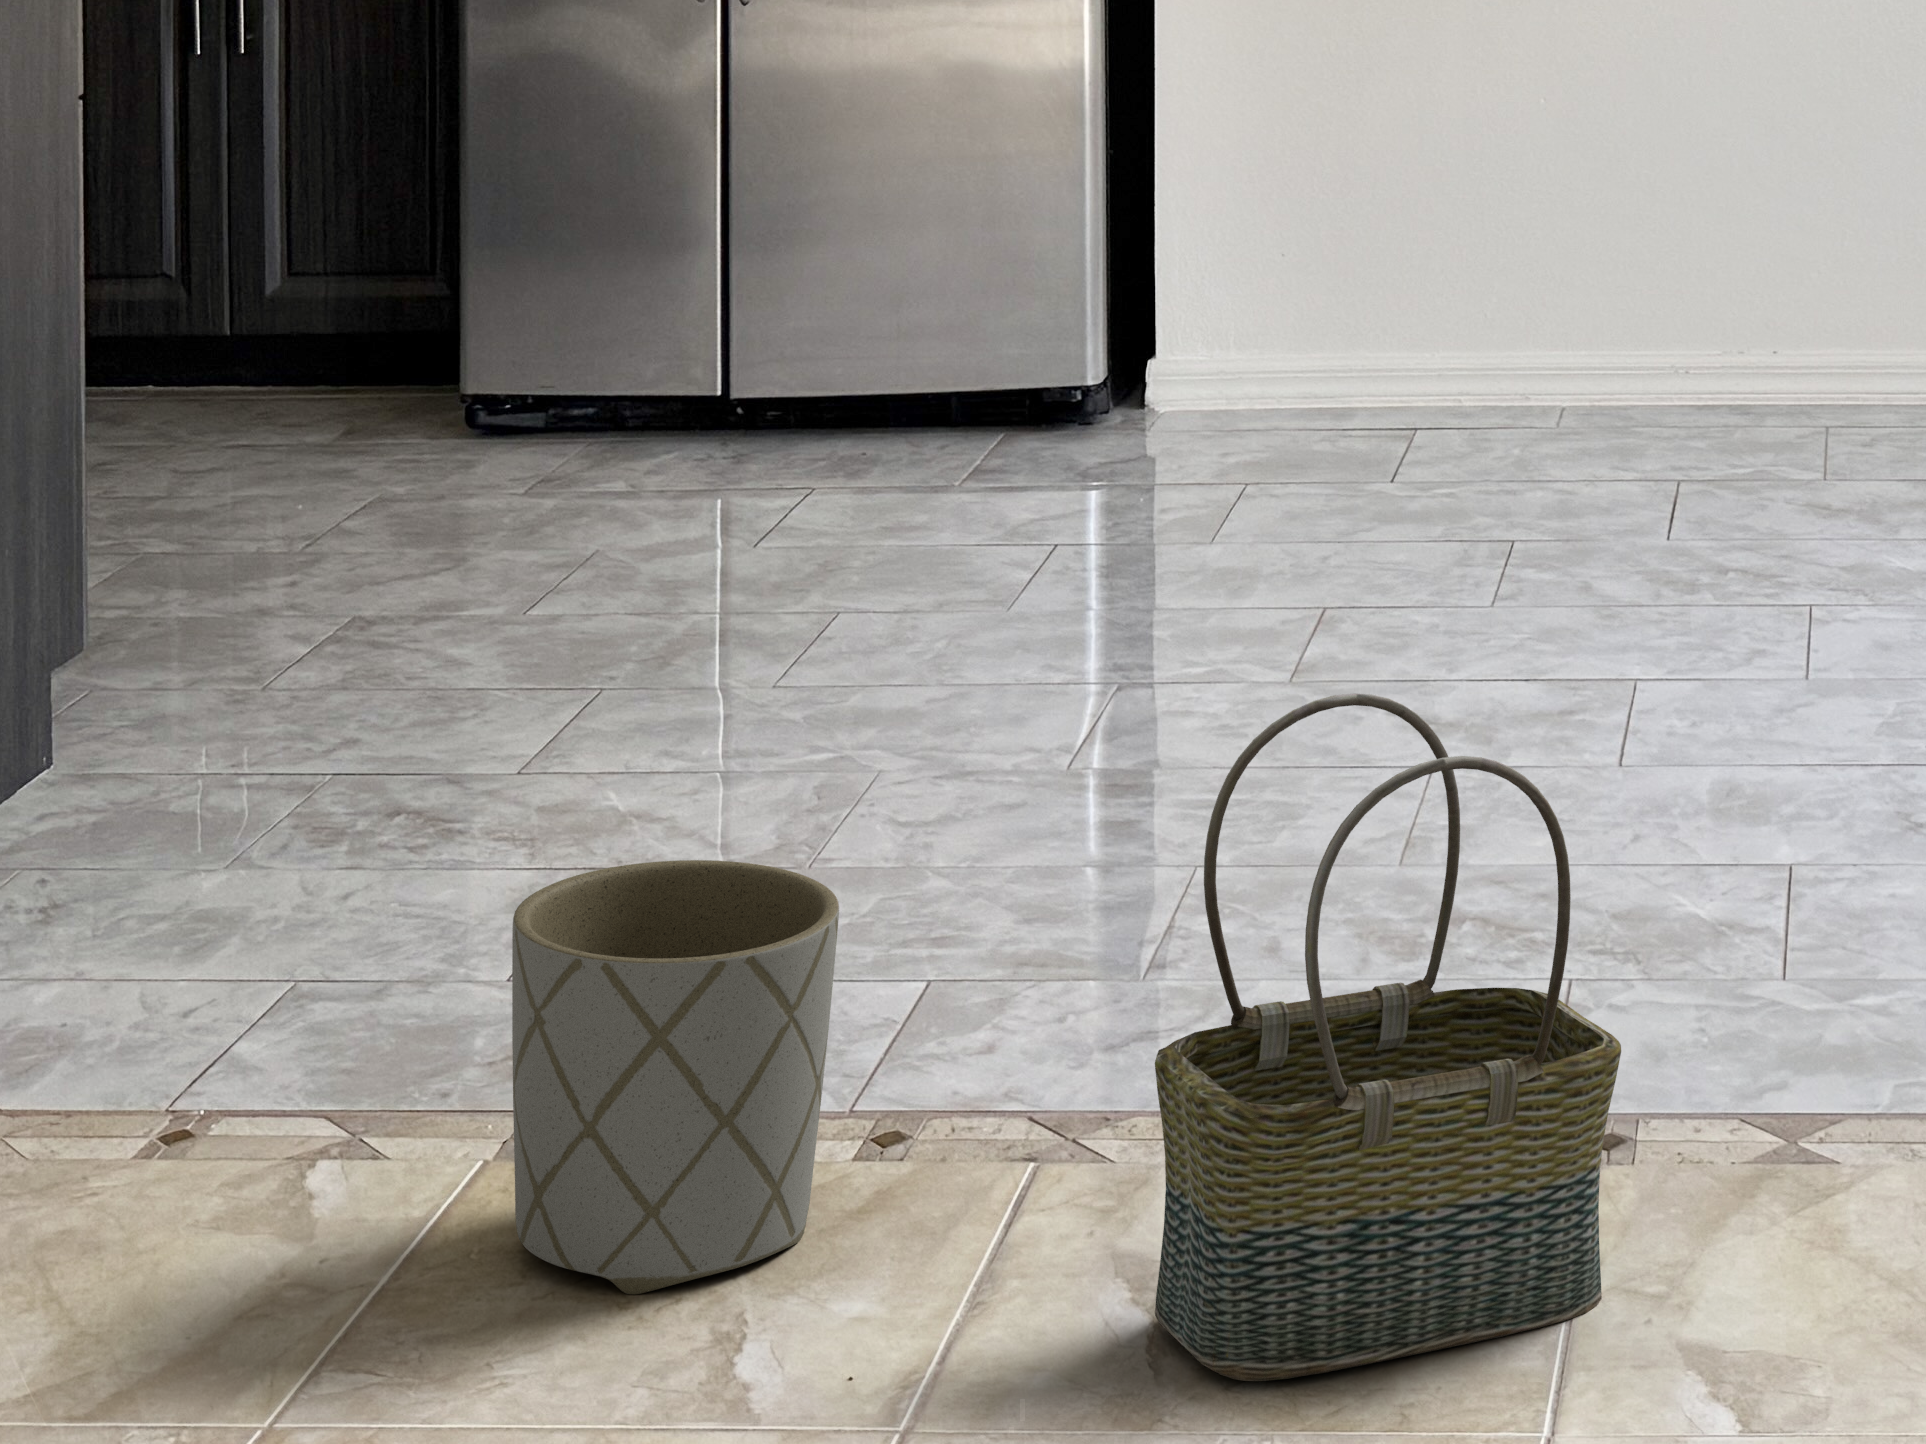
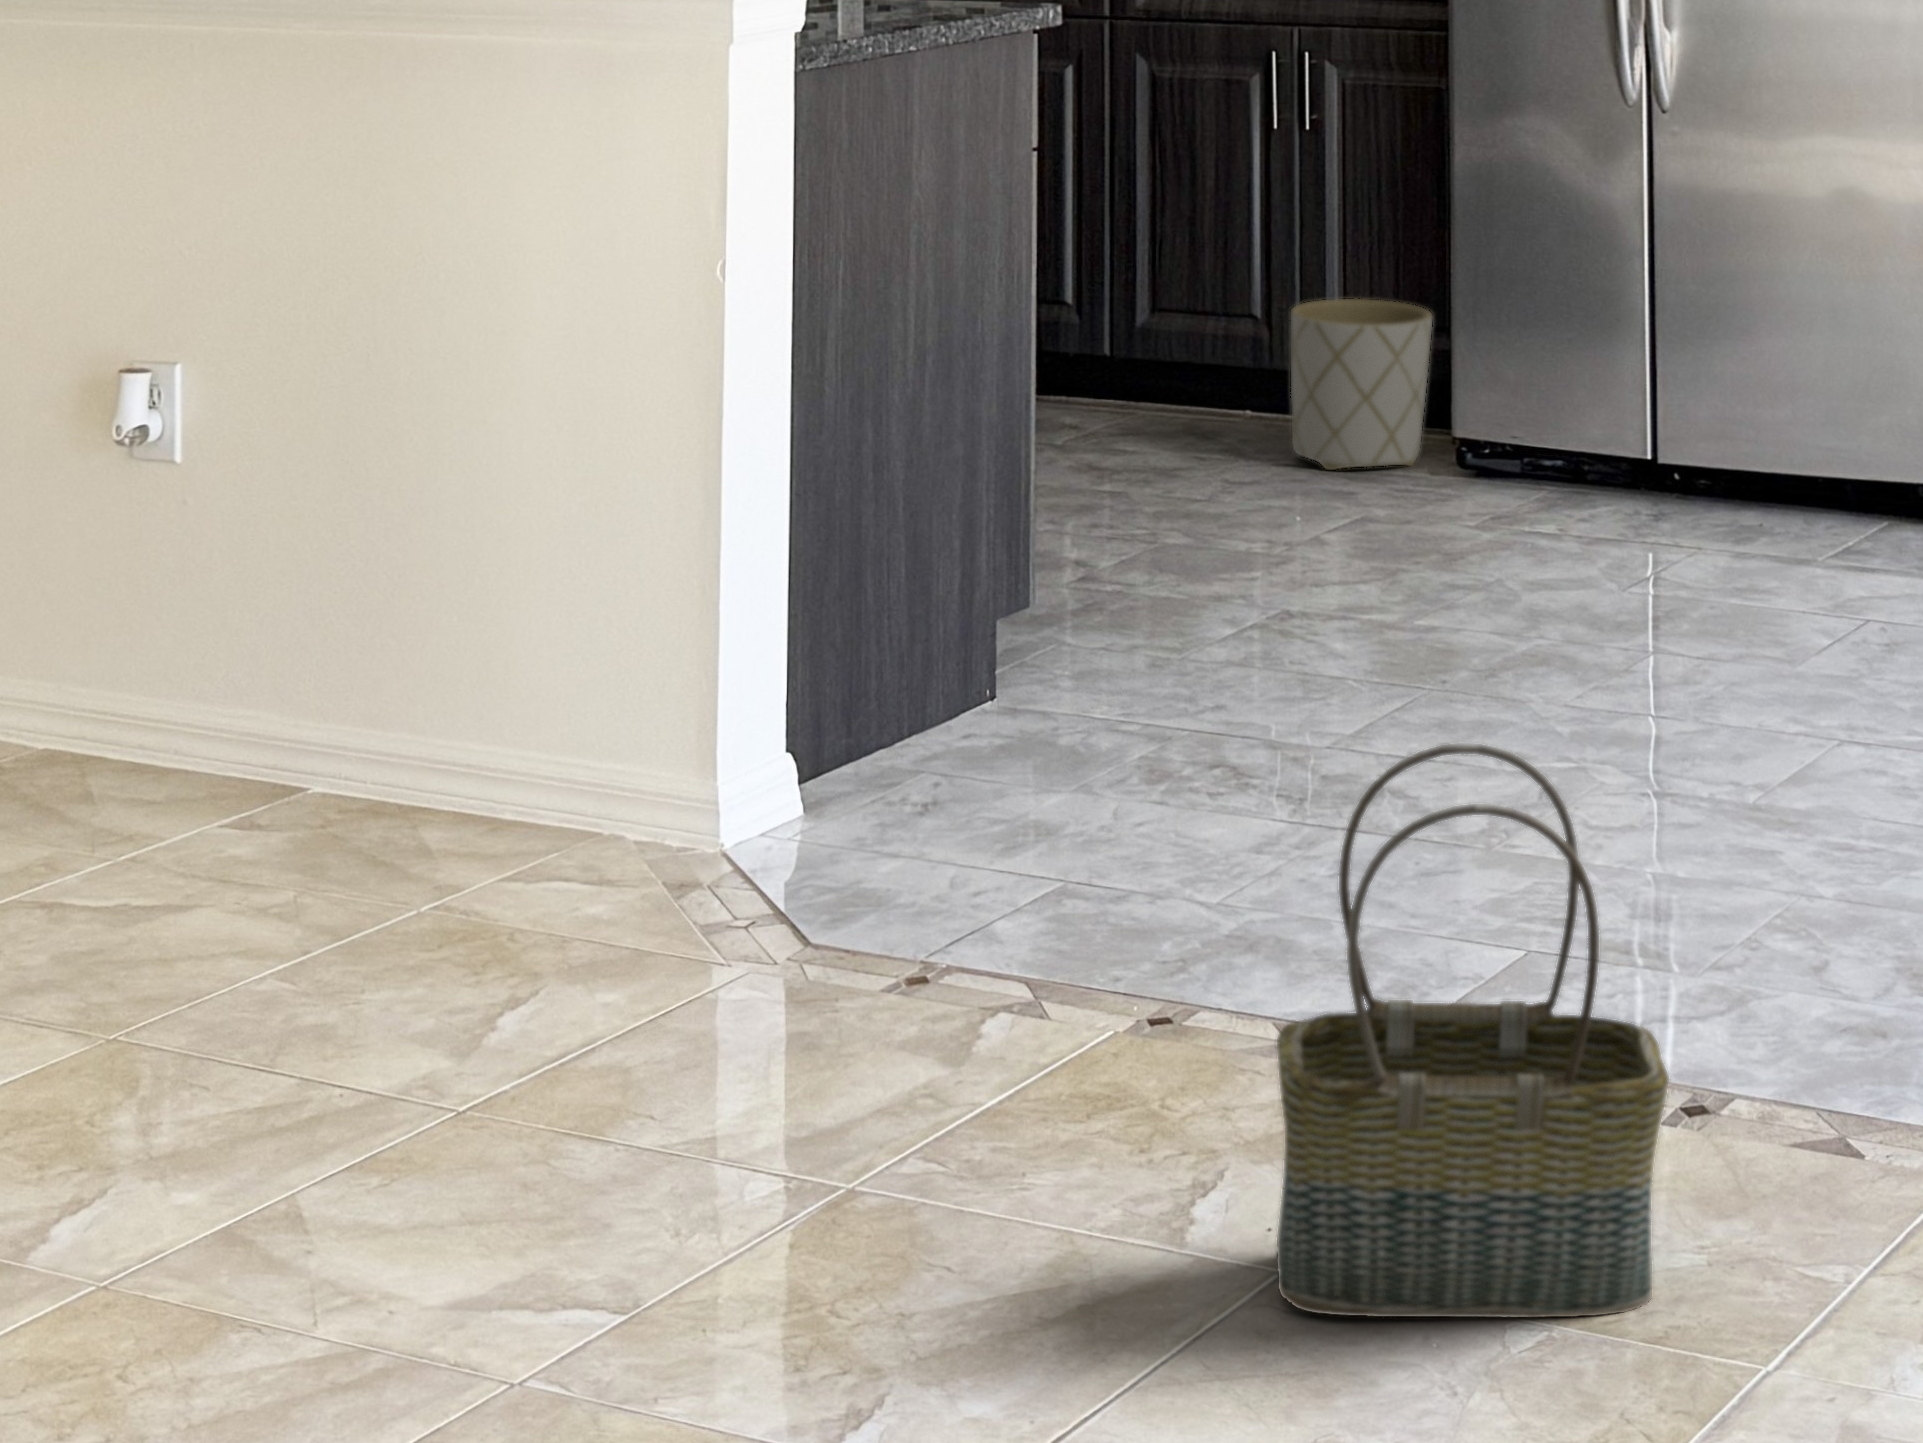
planter: present [512,860,839,1294] -> present [1291,299,1432,470]

